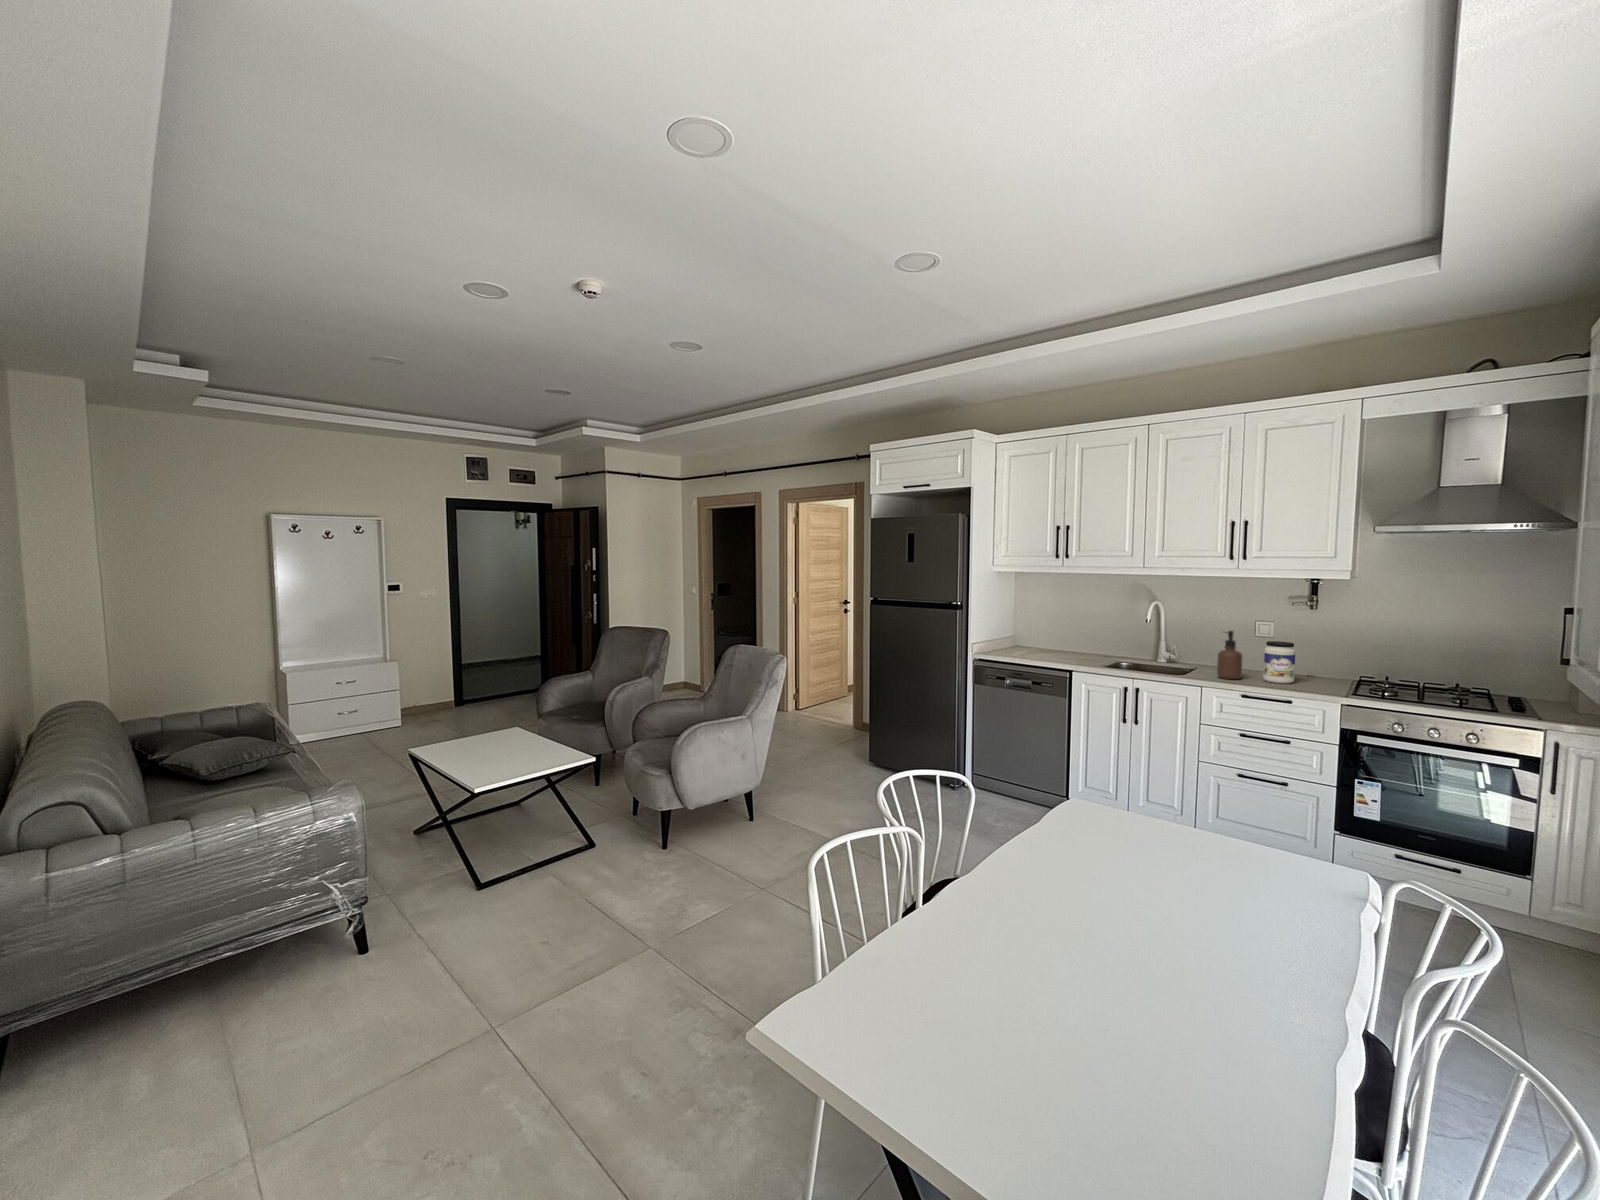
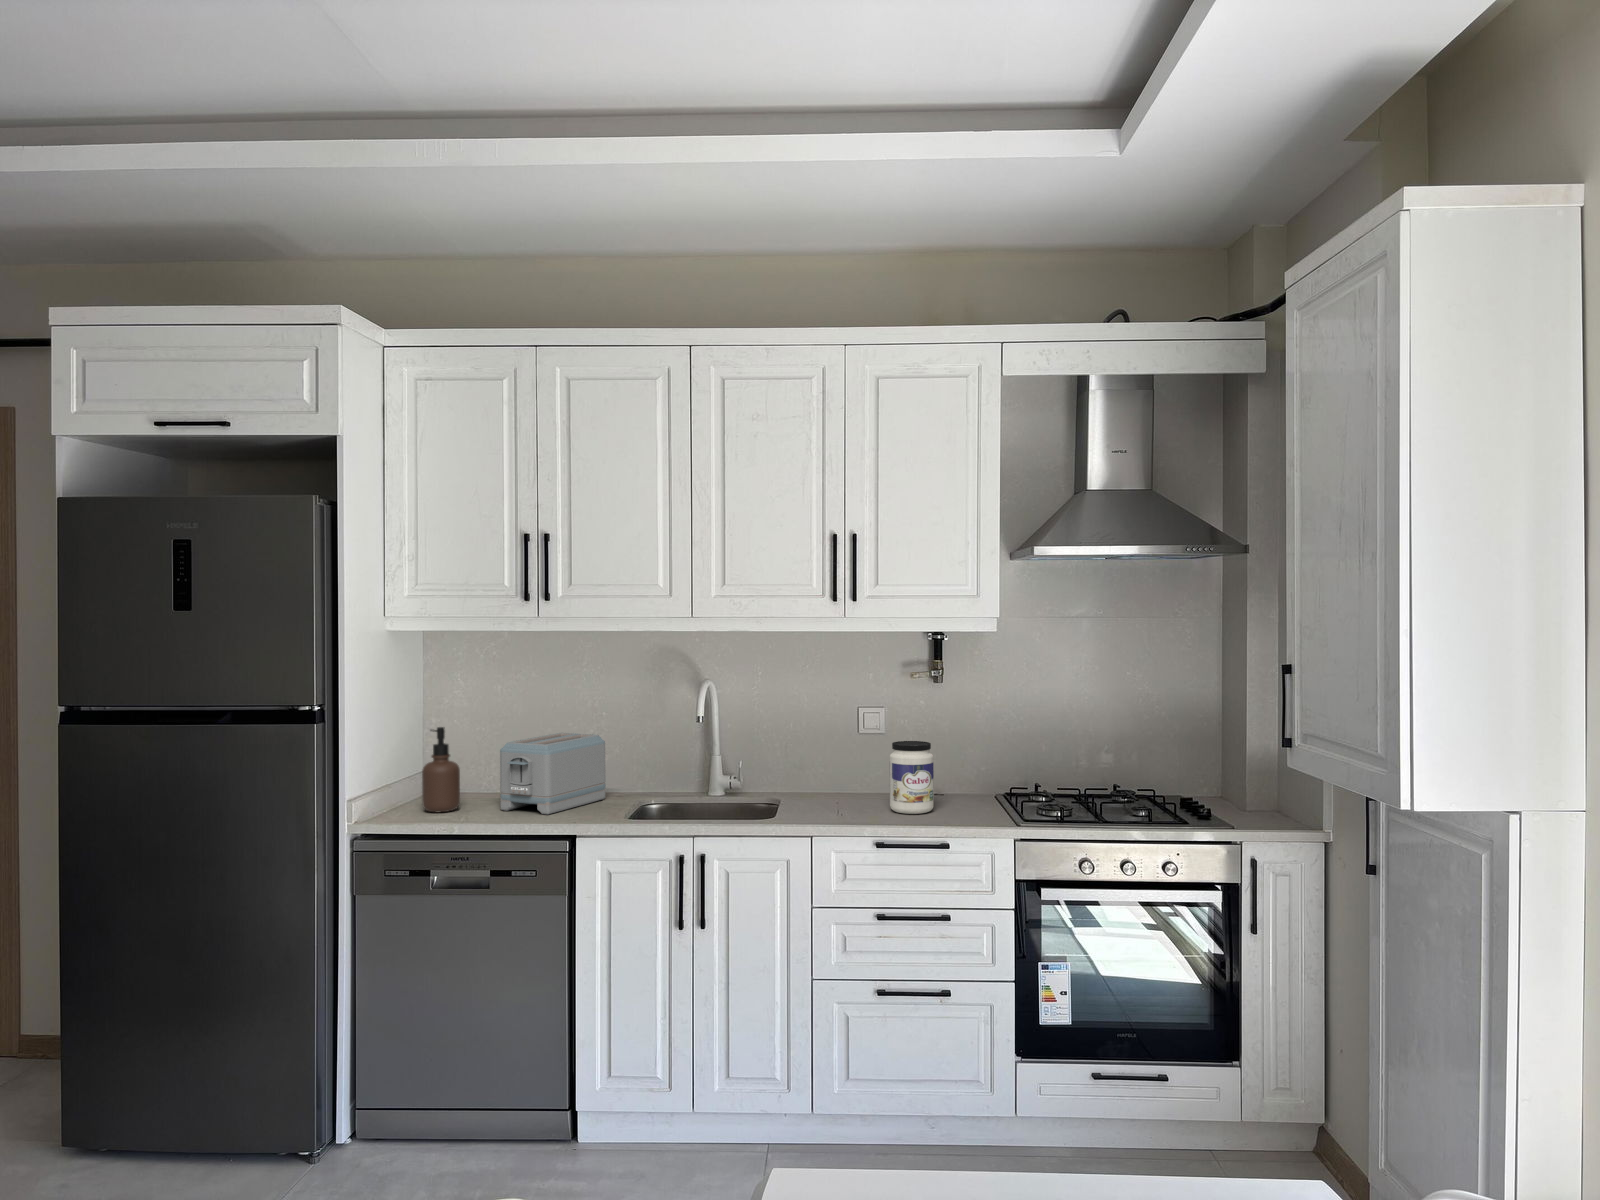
toaster: none [1043,624,1099,661] -> present [500,733,606,815]
soap dispenser: present [1217,631,1242,679] -> present [422,727,460,812]

